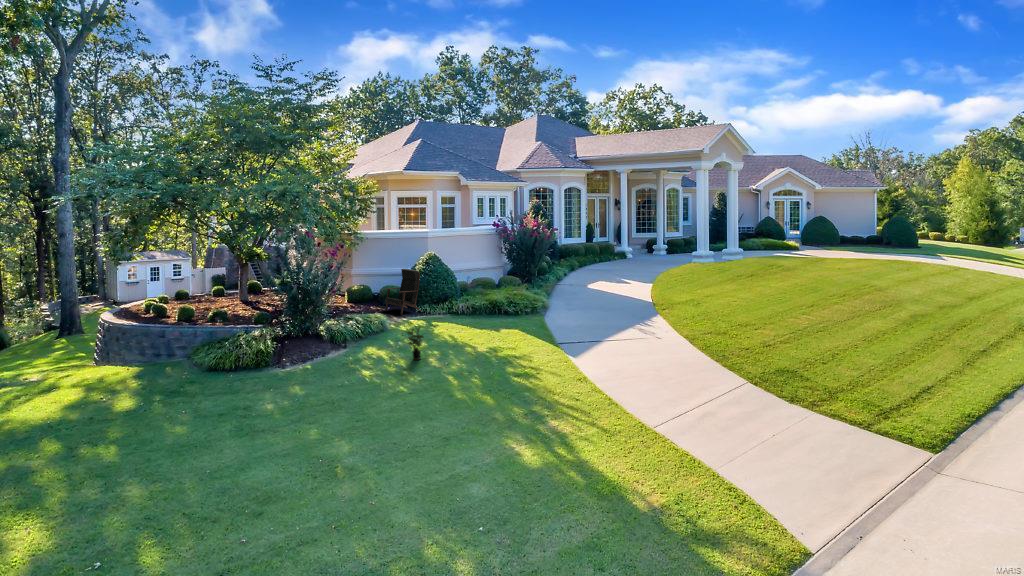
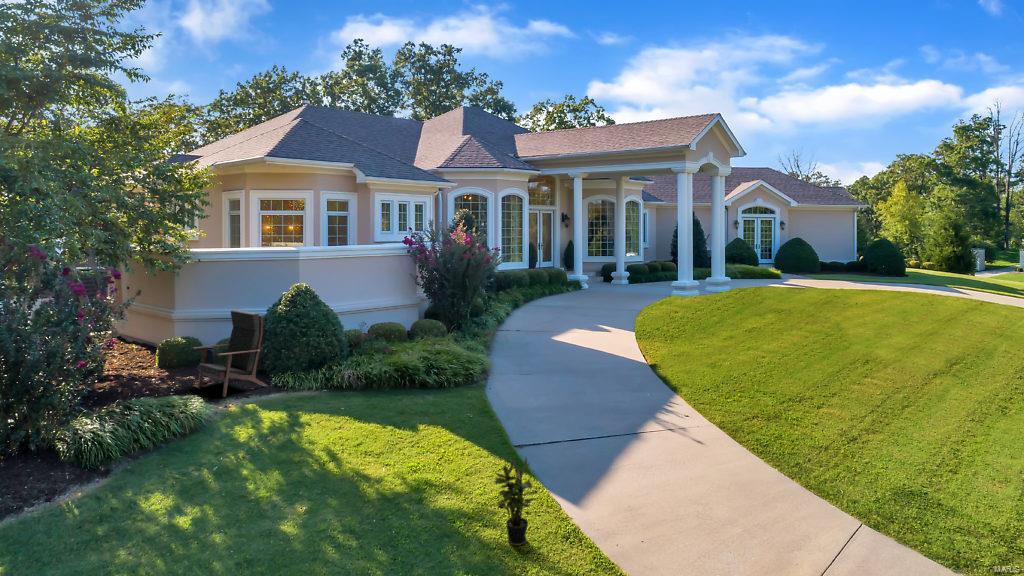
potted plant: present [407,327,424,360] -> present [495,458,534,546]

